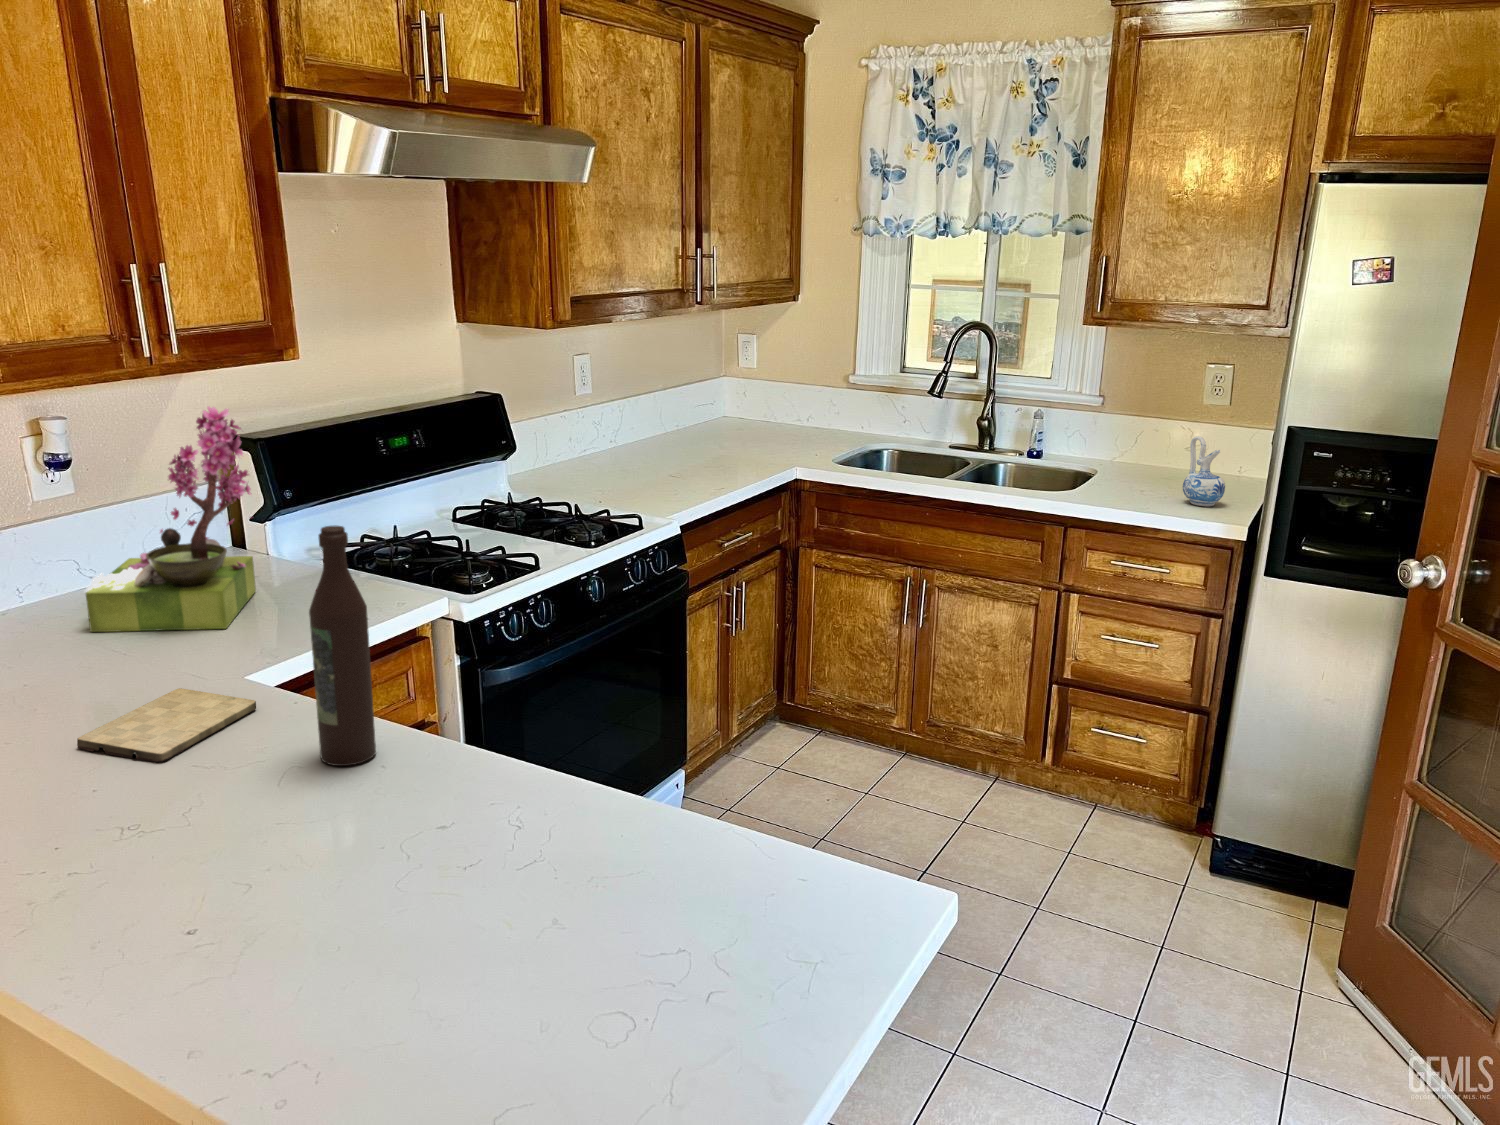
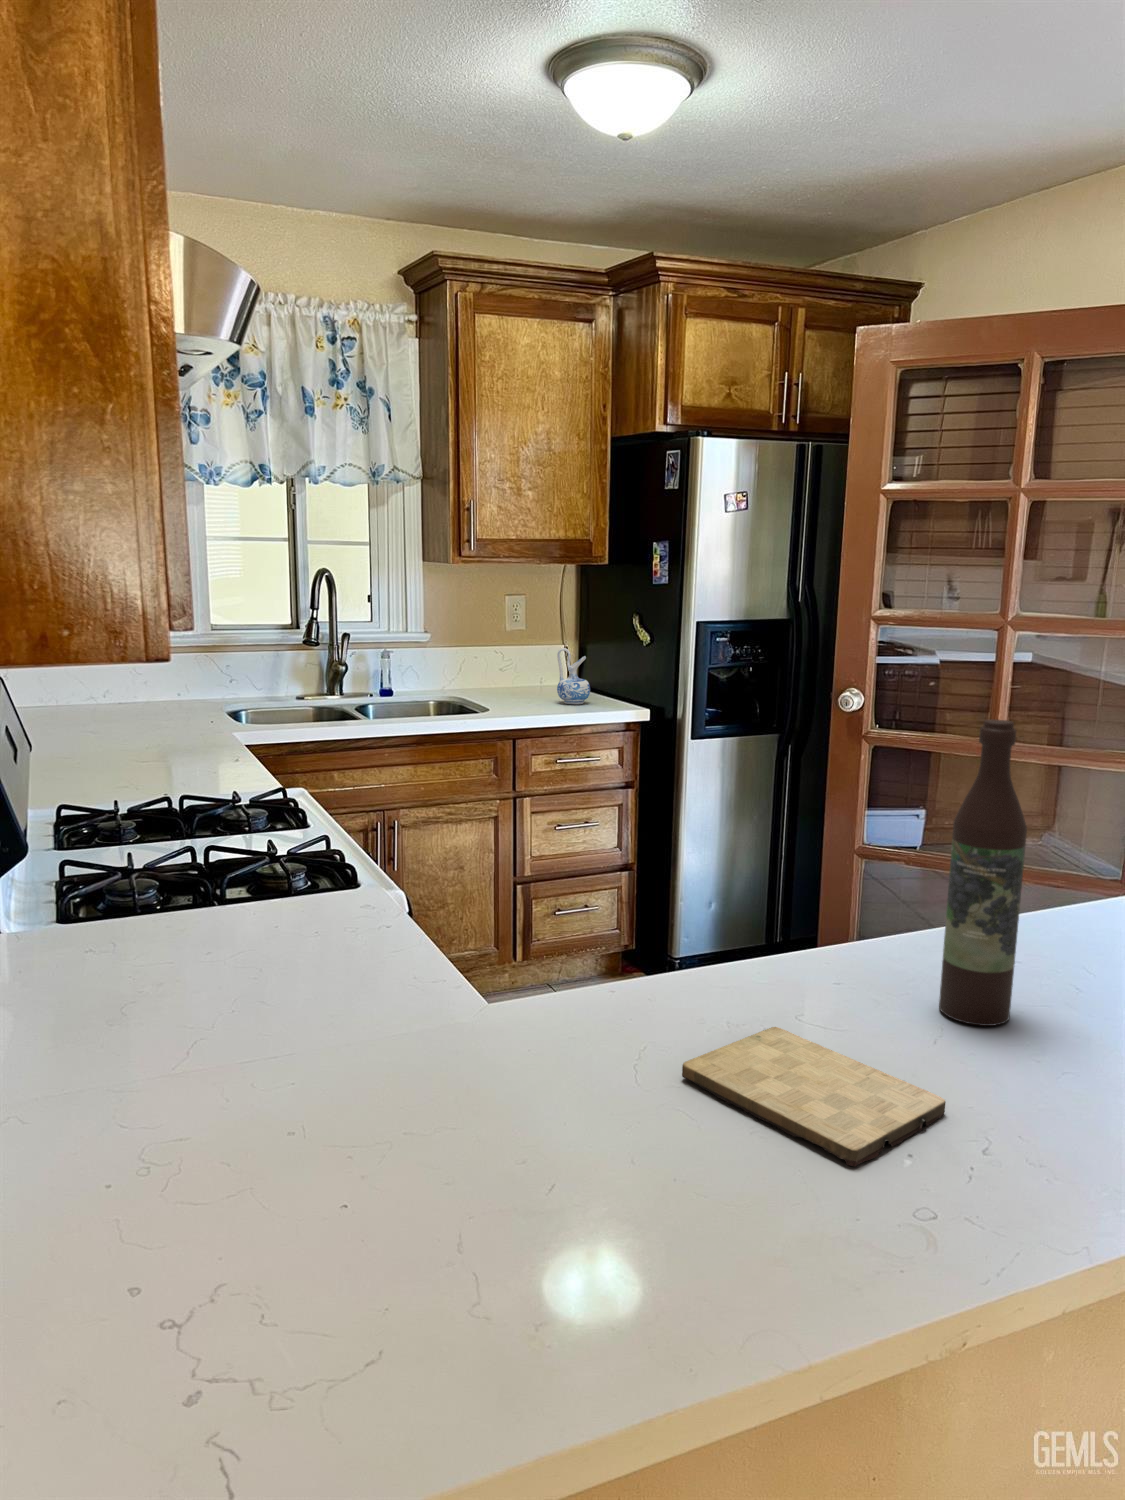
flower arrangement: present [85,406,256,632] -> none [61,661,391,1116]

